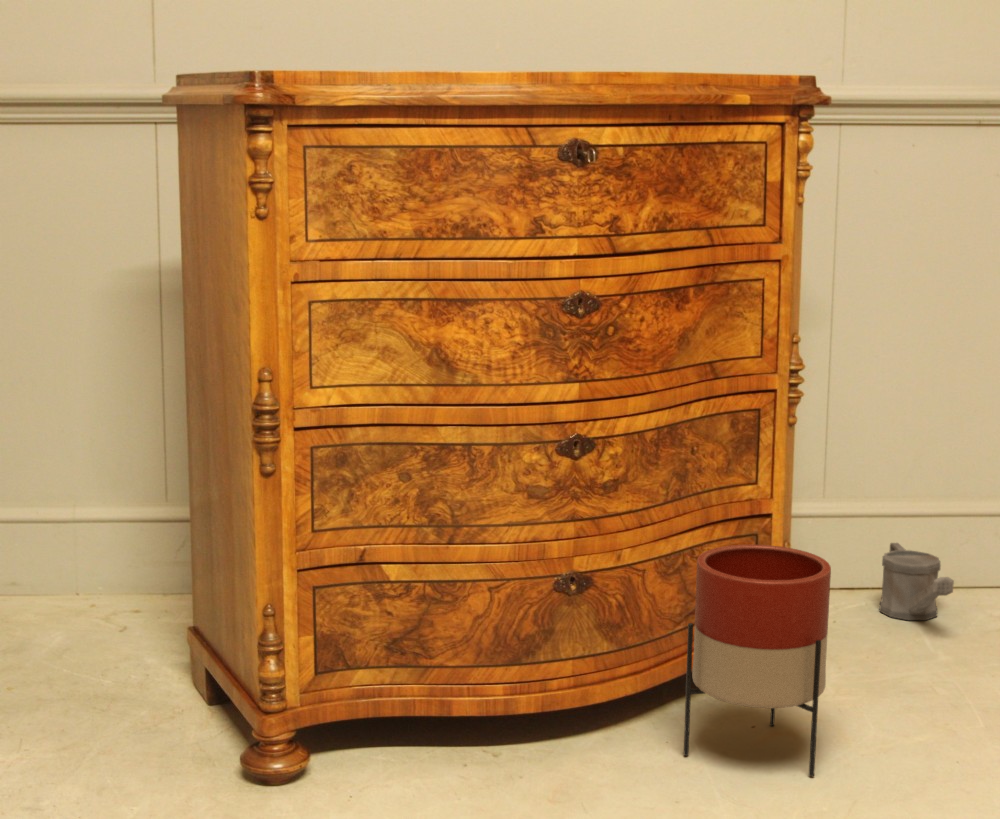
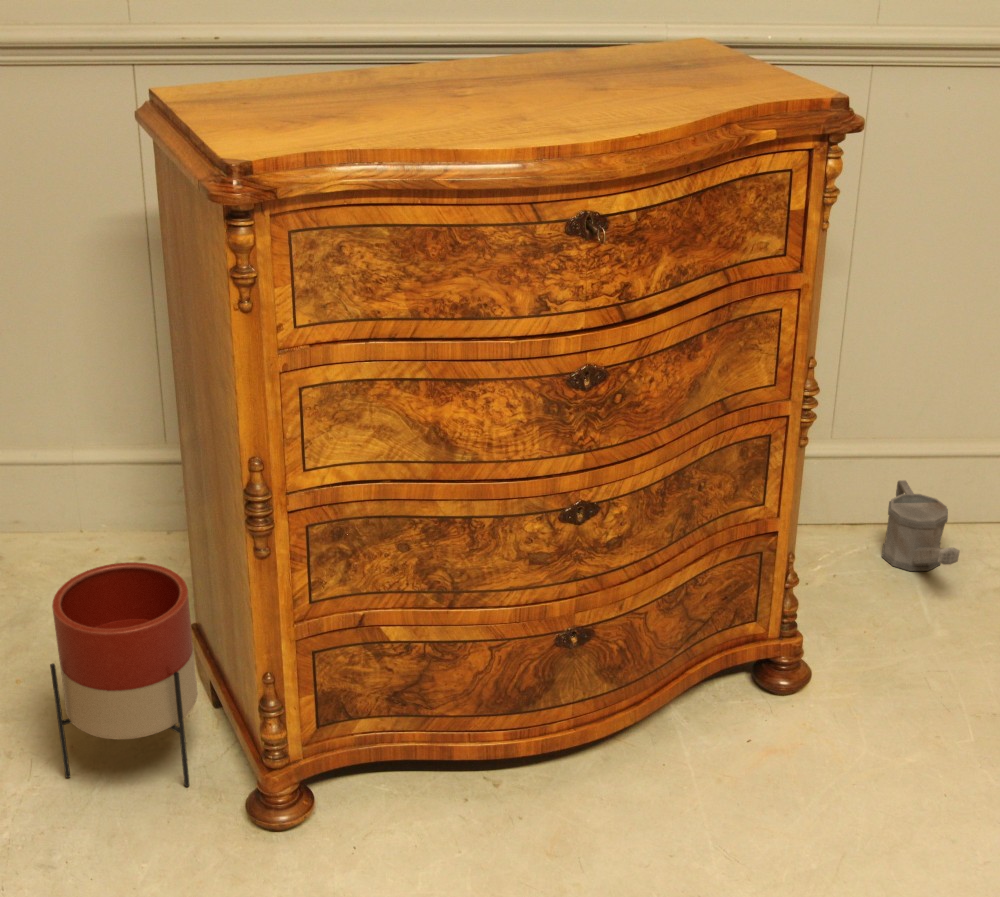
planter: present [684,545,831,777] -> present [50,562,198,787]

